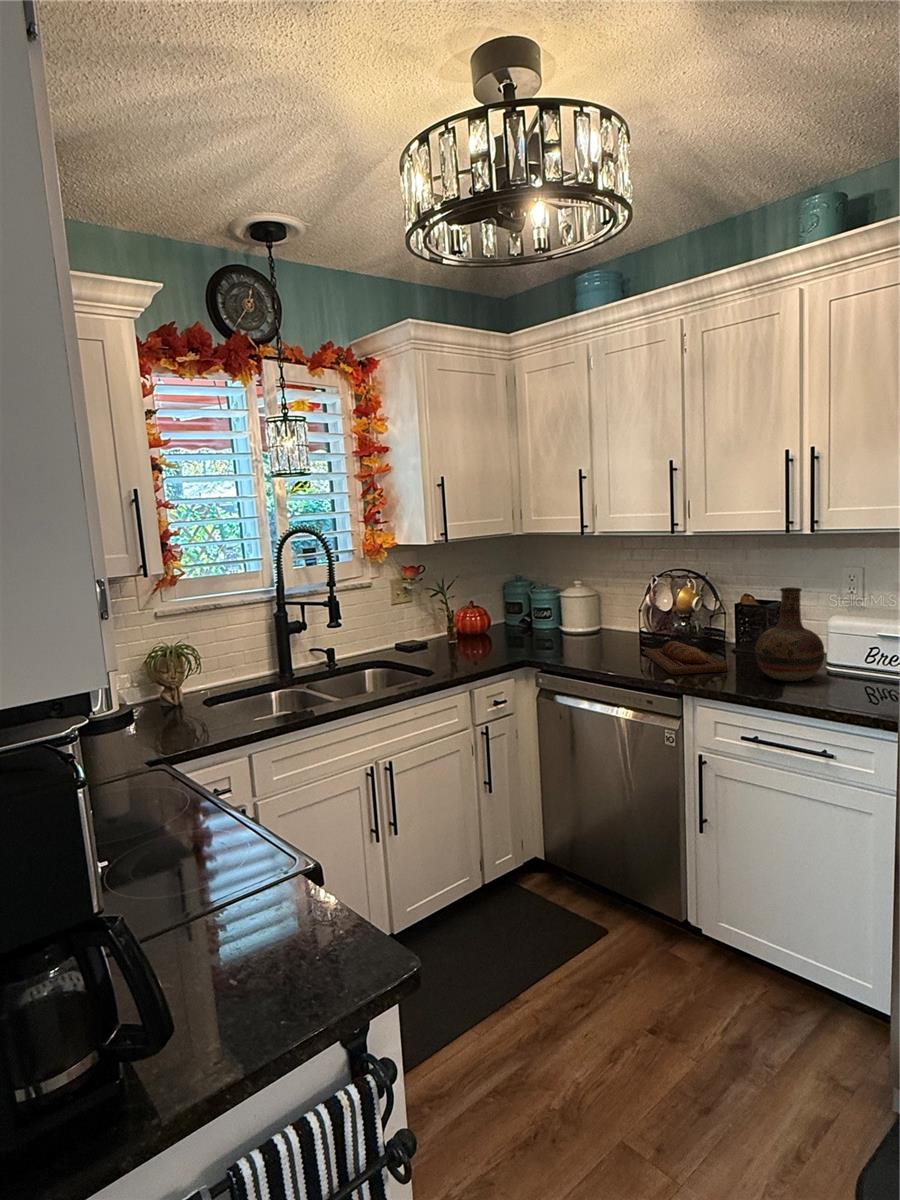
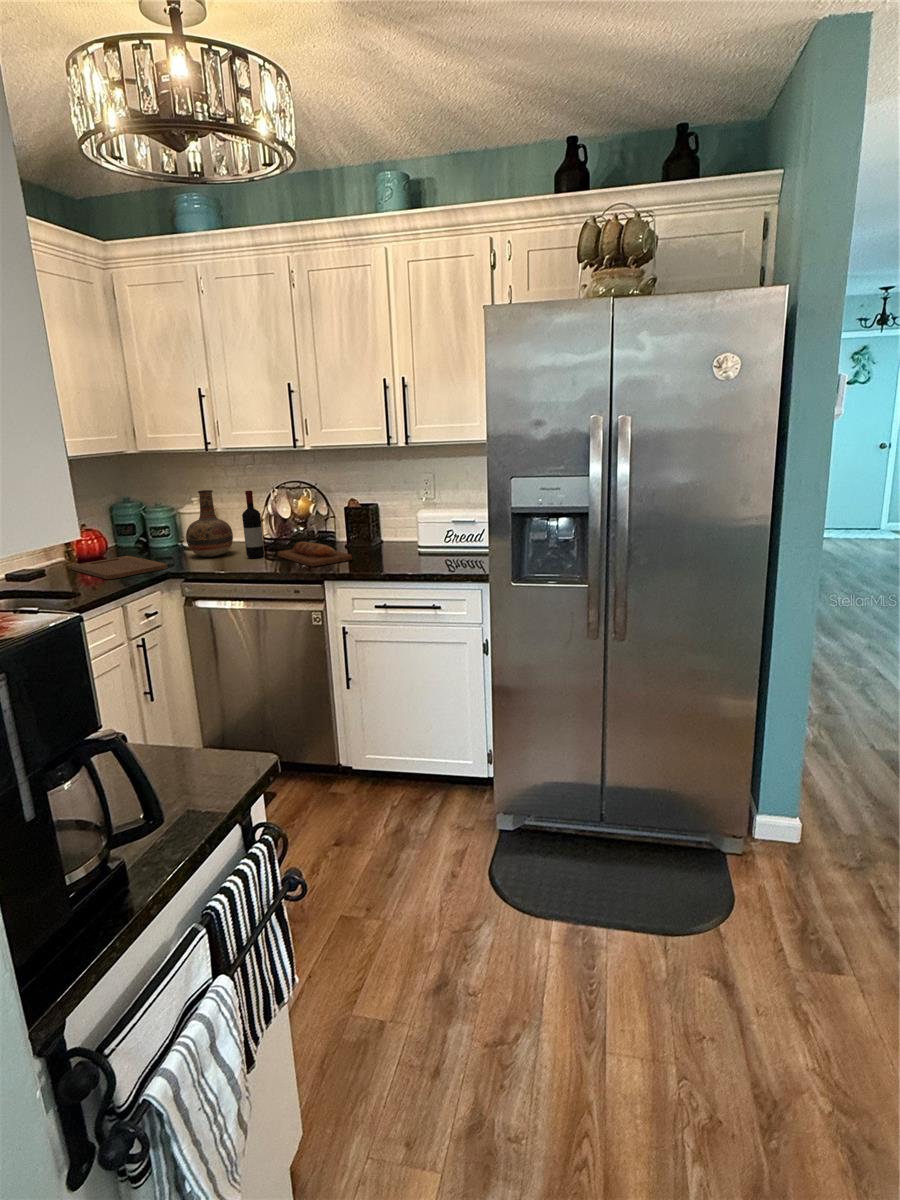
wine bottle: none [610,579,631,654] -> present [242,491,264,558]
vase: present [755,587,825,681] -> present [186,490,233,557]
cutting board: none [449,637,528,662] -> present [71,556,167,579]

